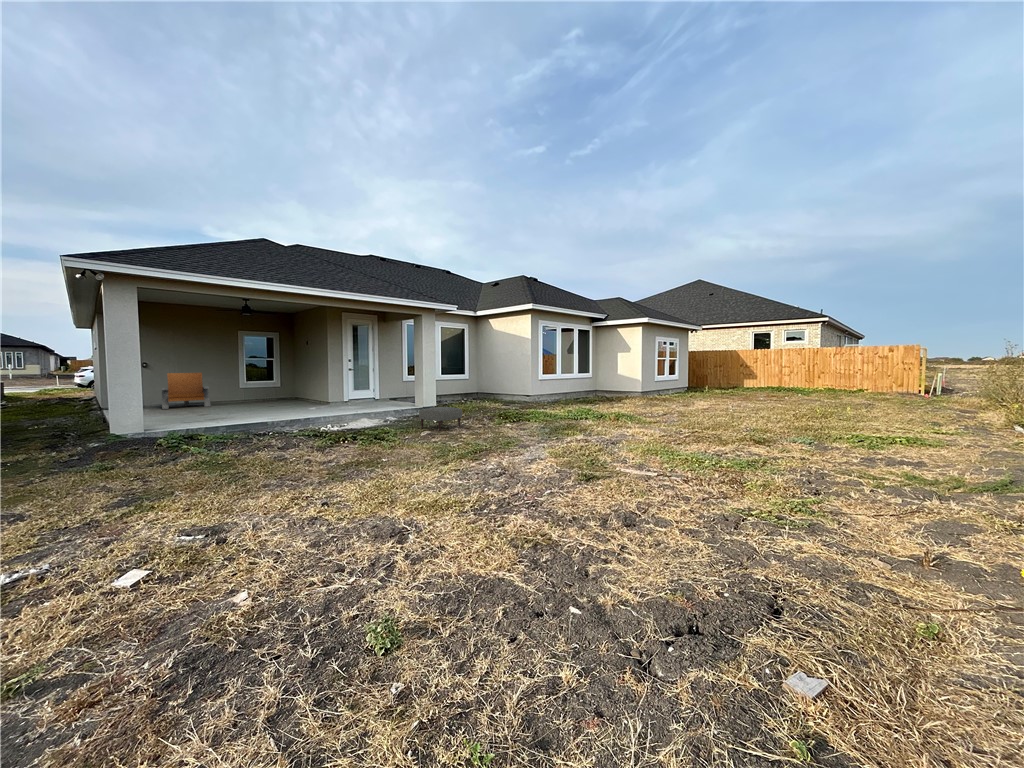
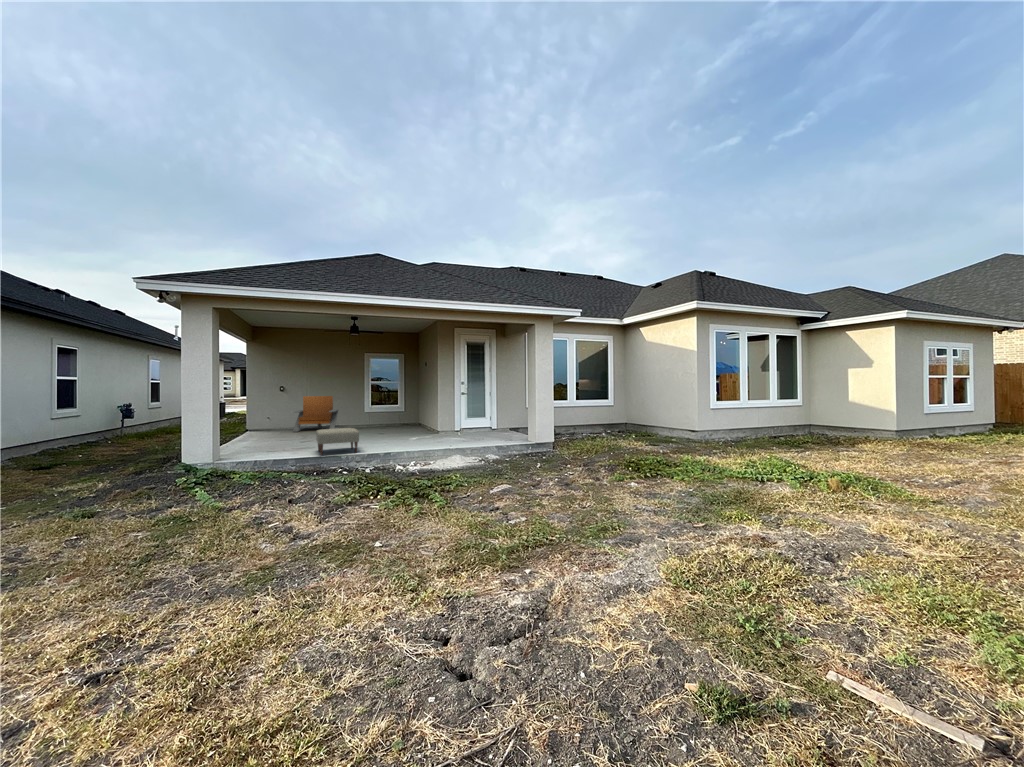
ottoman: present [419,407,462,430] -> present [316,428,359,455]

